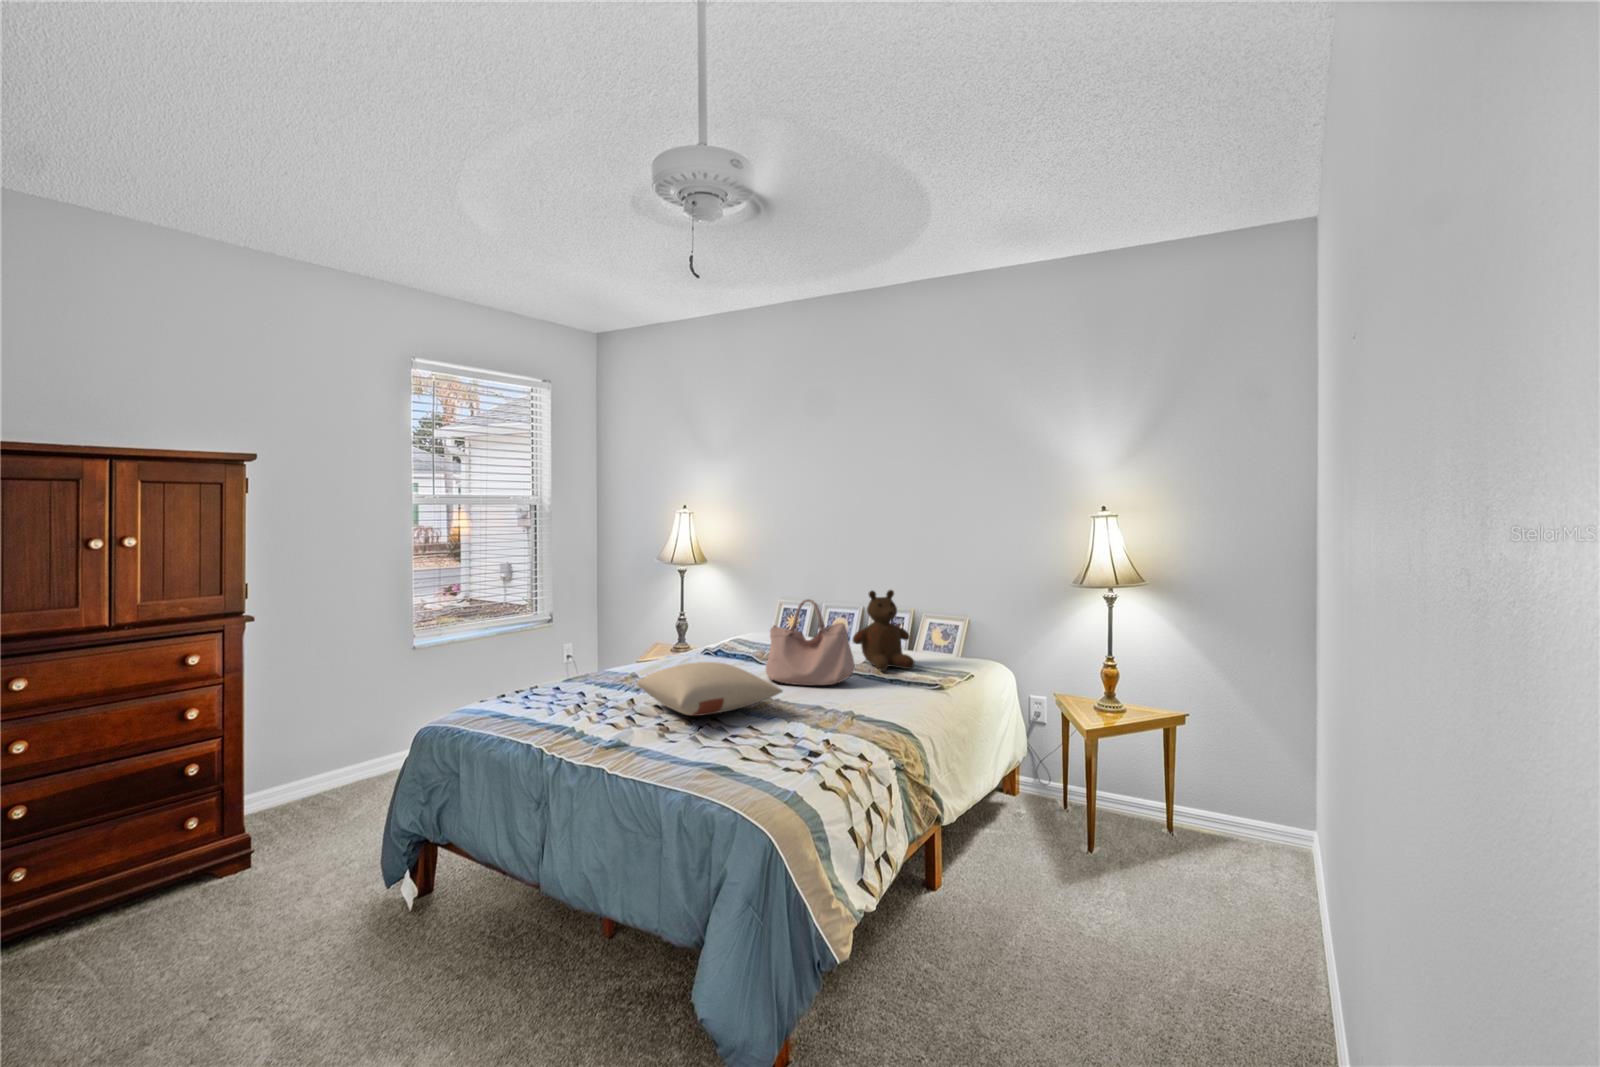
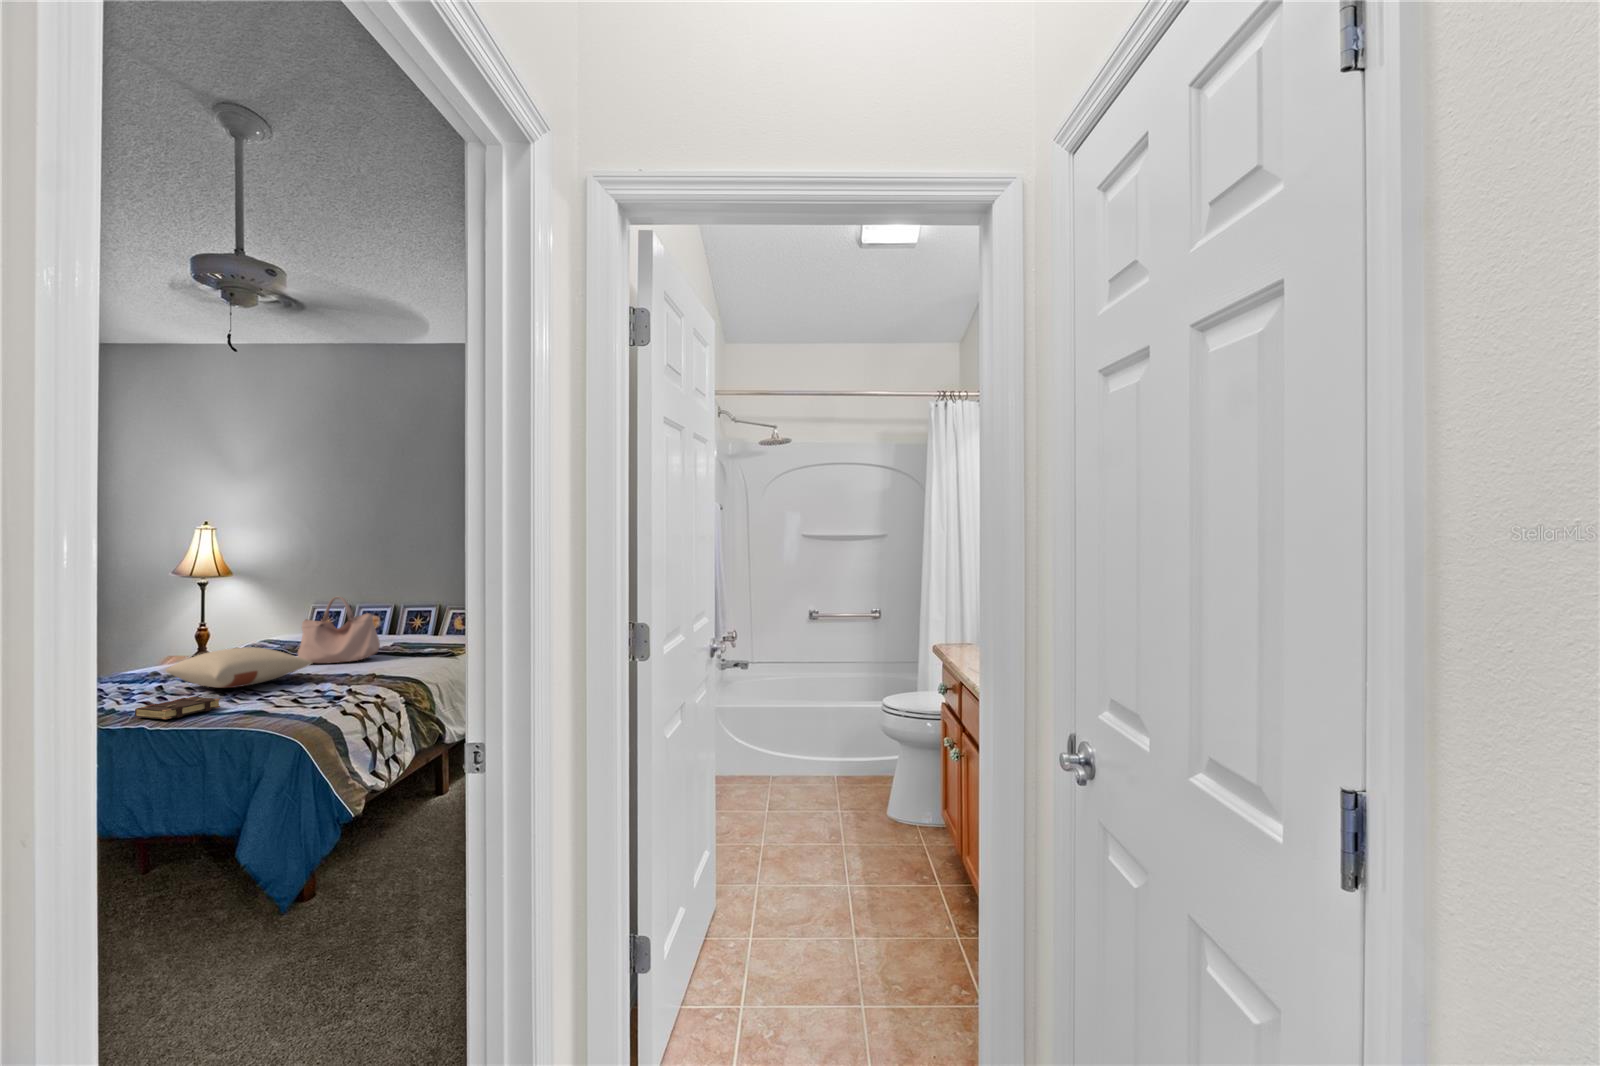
teddy bear: present [853,590,915,671] -> none [380,588,434,649]
book: none [599,729,683,764] -> present [135,697,220,719]

